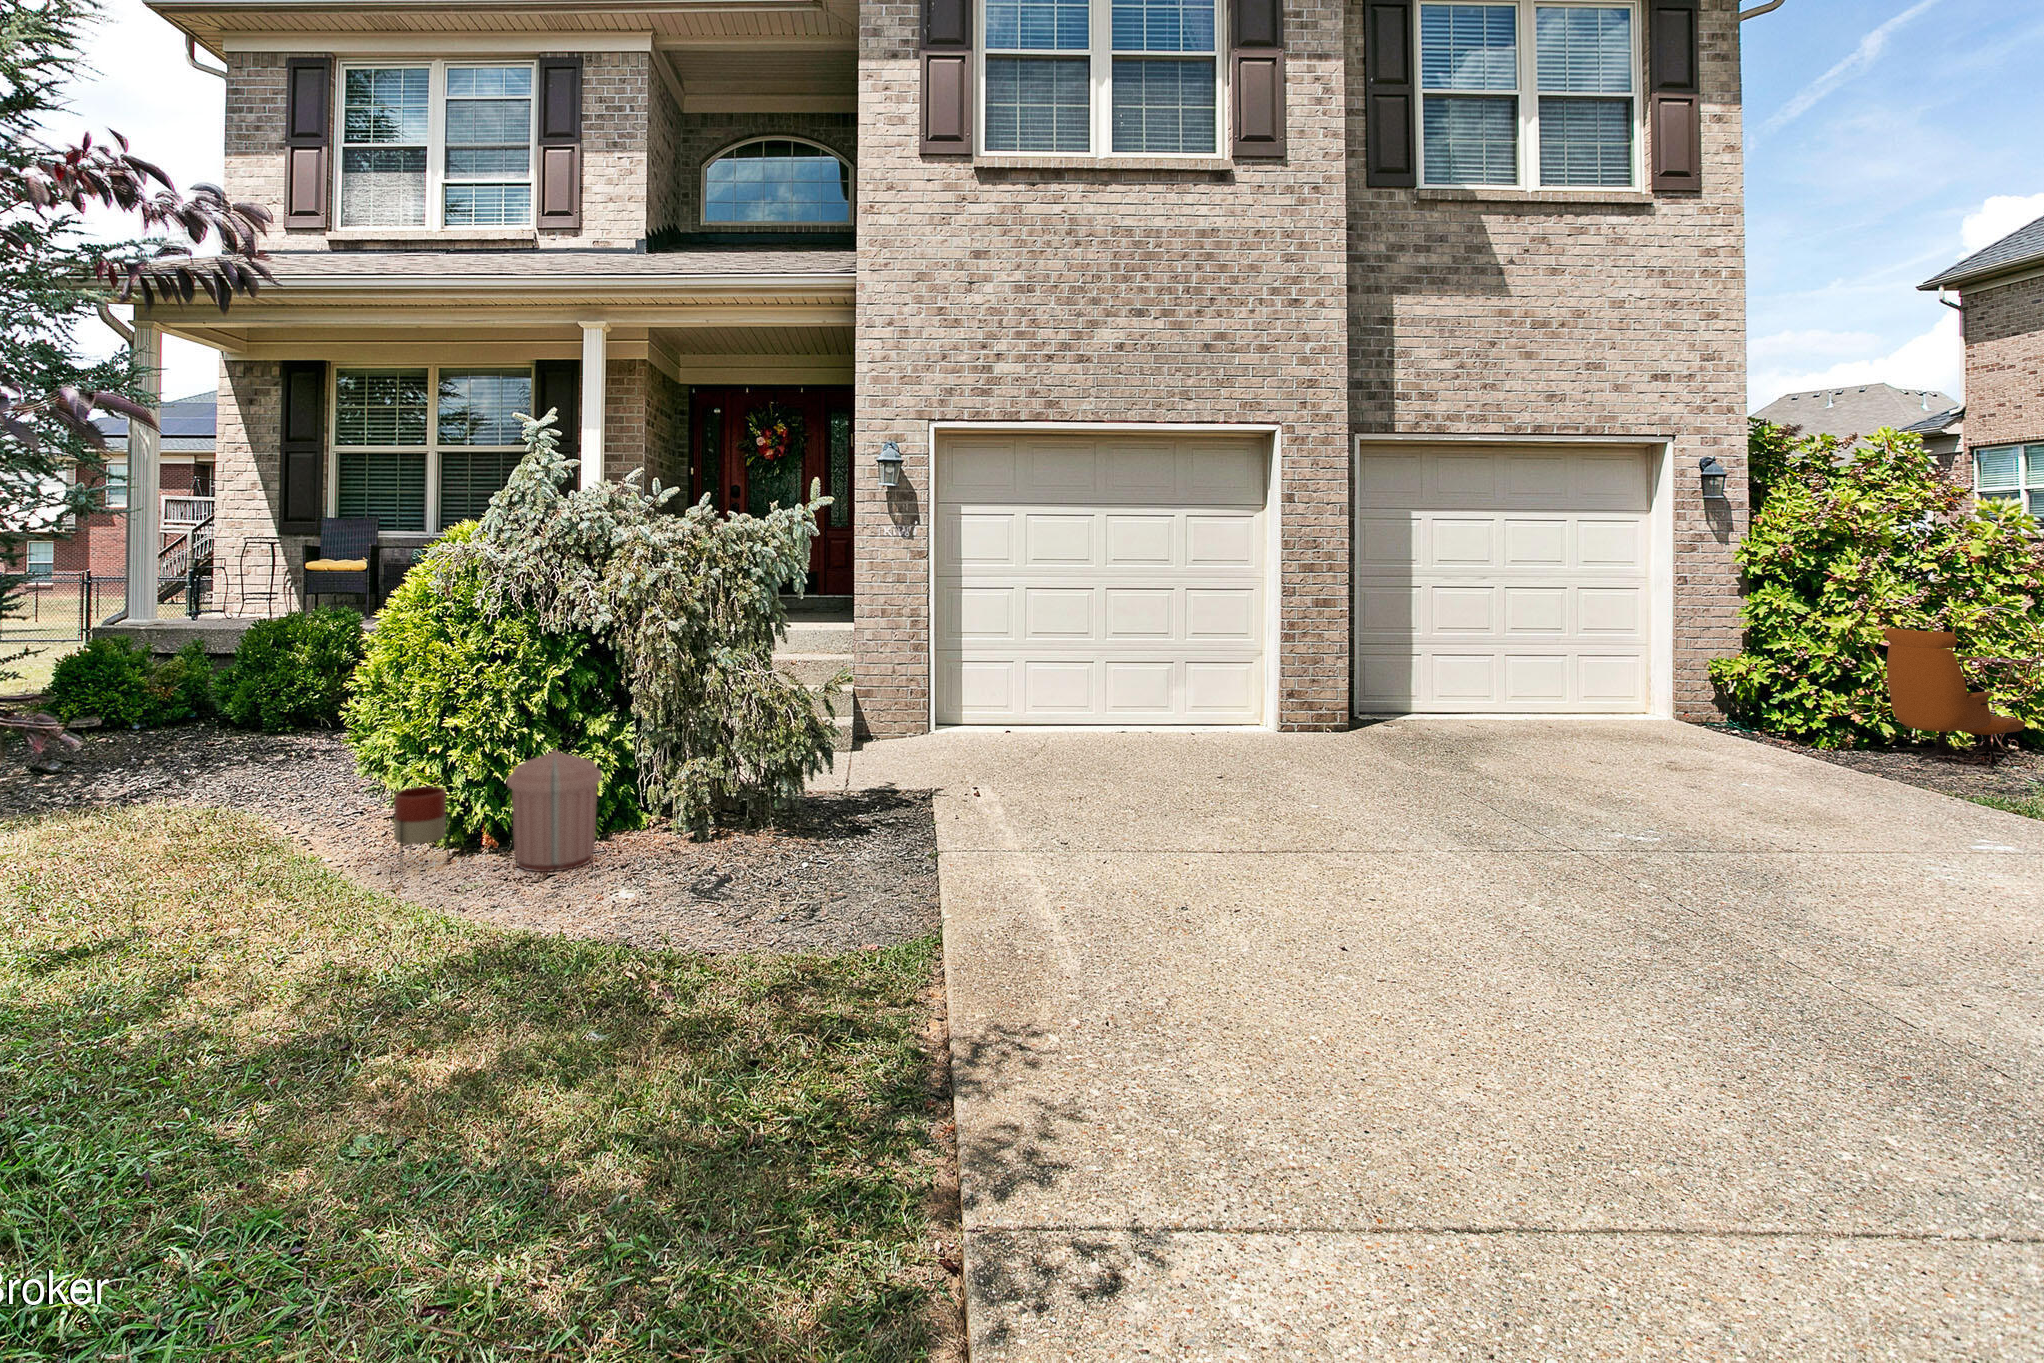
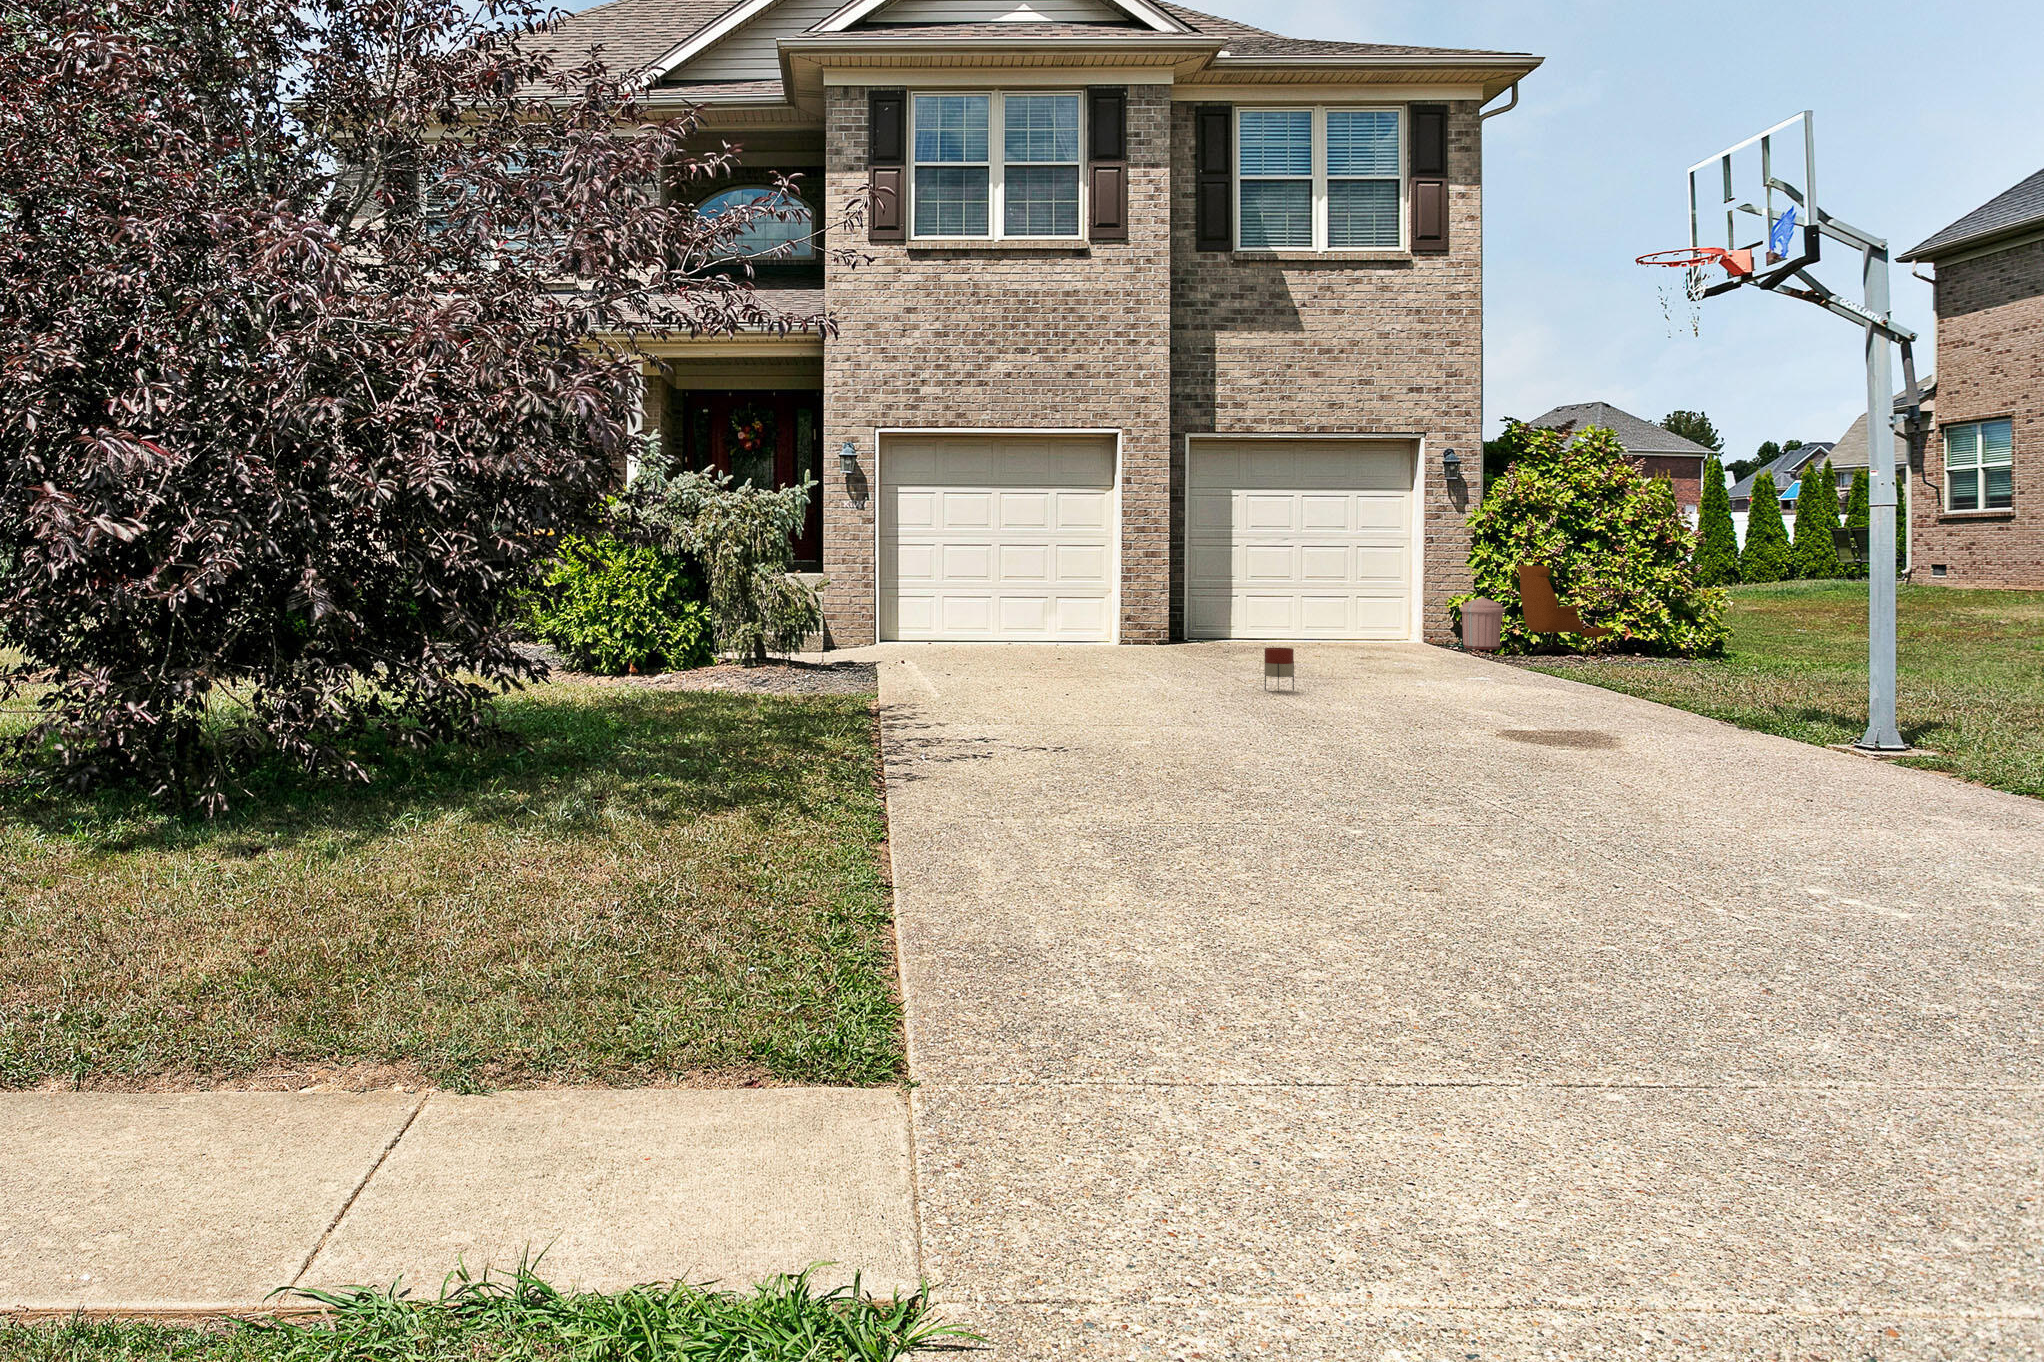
trash can: present [507,749,602,872] -> present [1460,597,1505,649]
planter: present [394,786,449,871] -> present [1264,648,1294,692]

